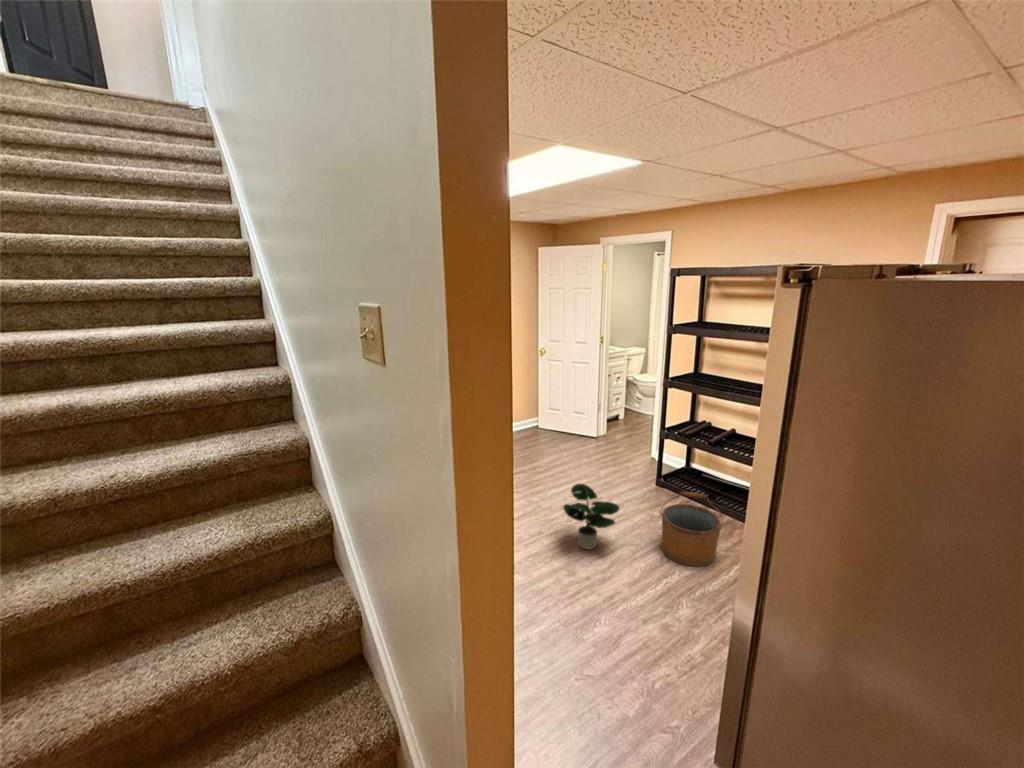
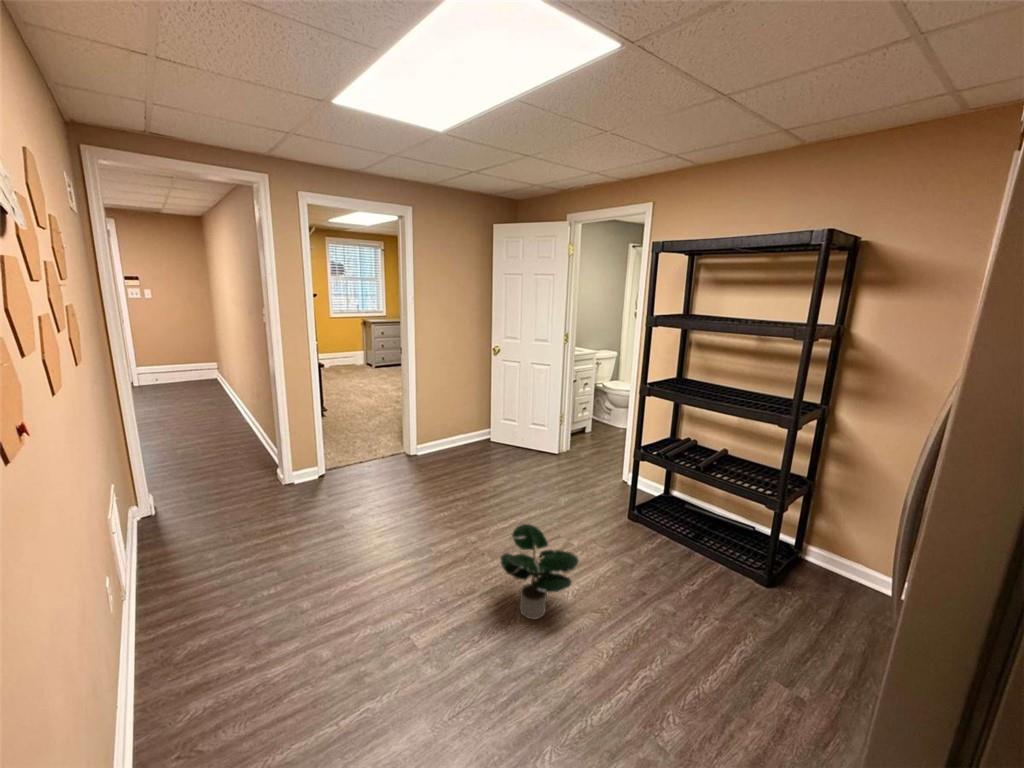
bucket: present [661,492,723,567] -> none [635,540,721,648]

